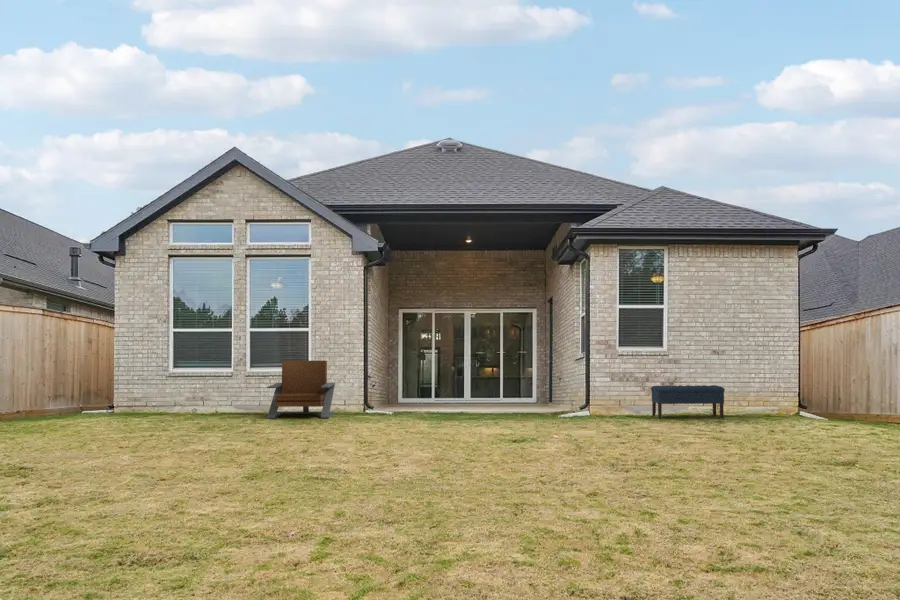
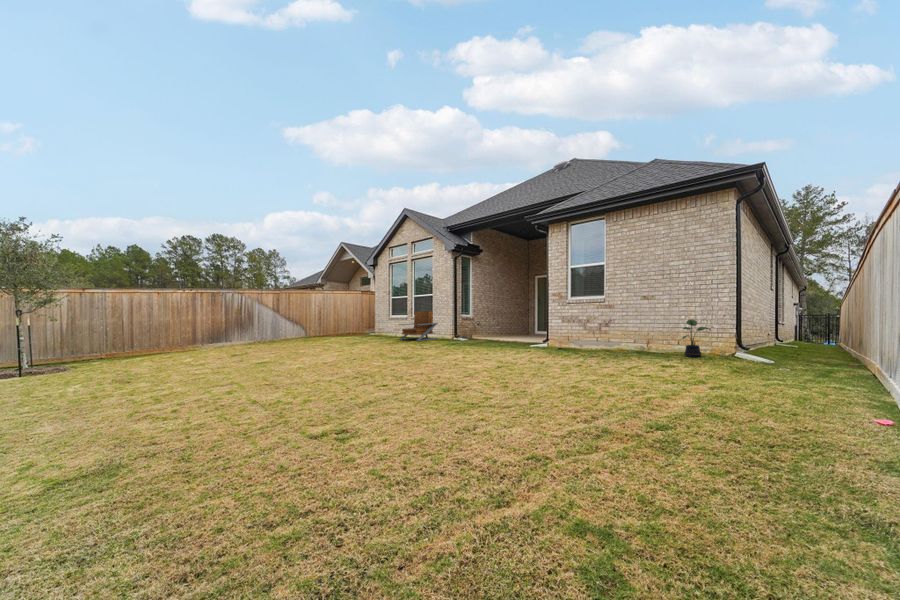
potted plant: none [761,378,789,418] -> present [682,319,710,357]
bench: present [651,385,725,419] -> none [580,326,644,354]

